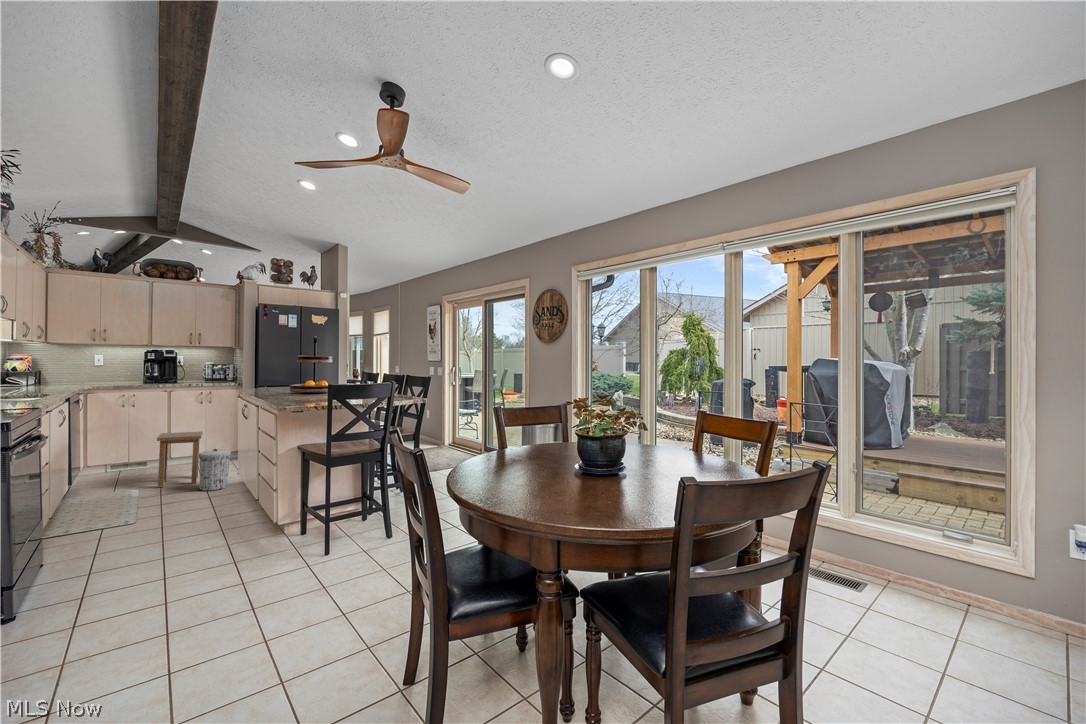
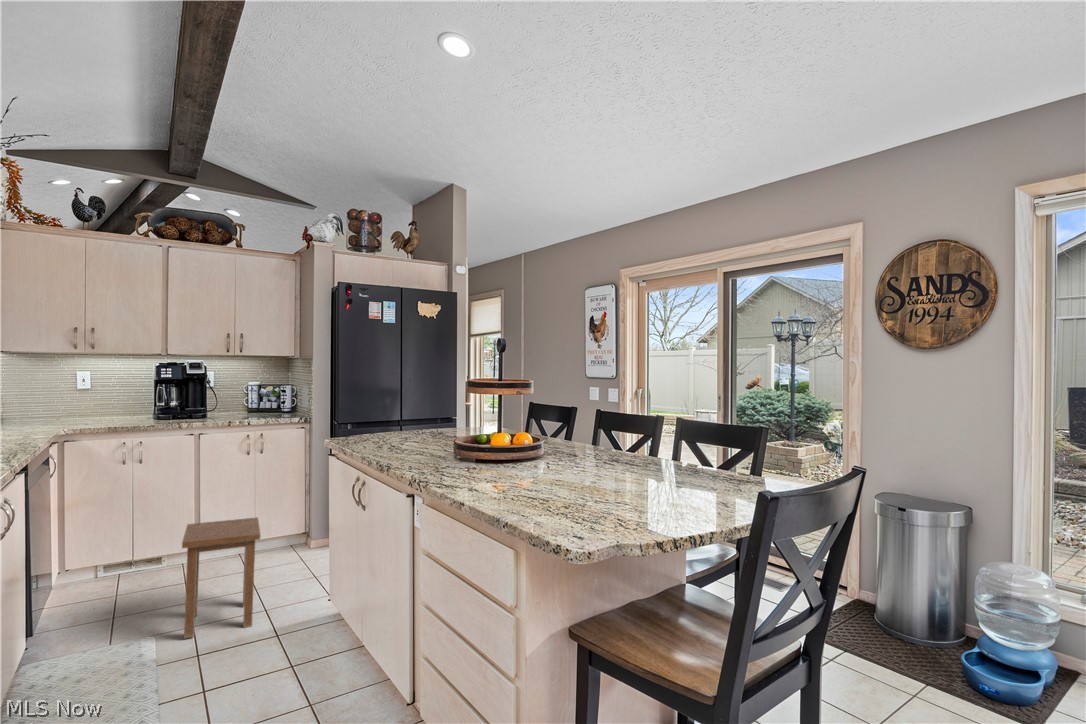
trash can: present [199,449,231,491] -> none [261,563,318,654]

